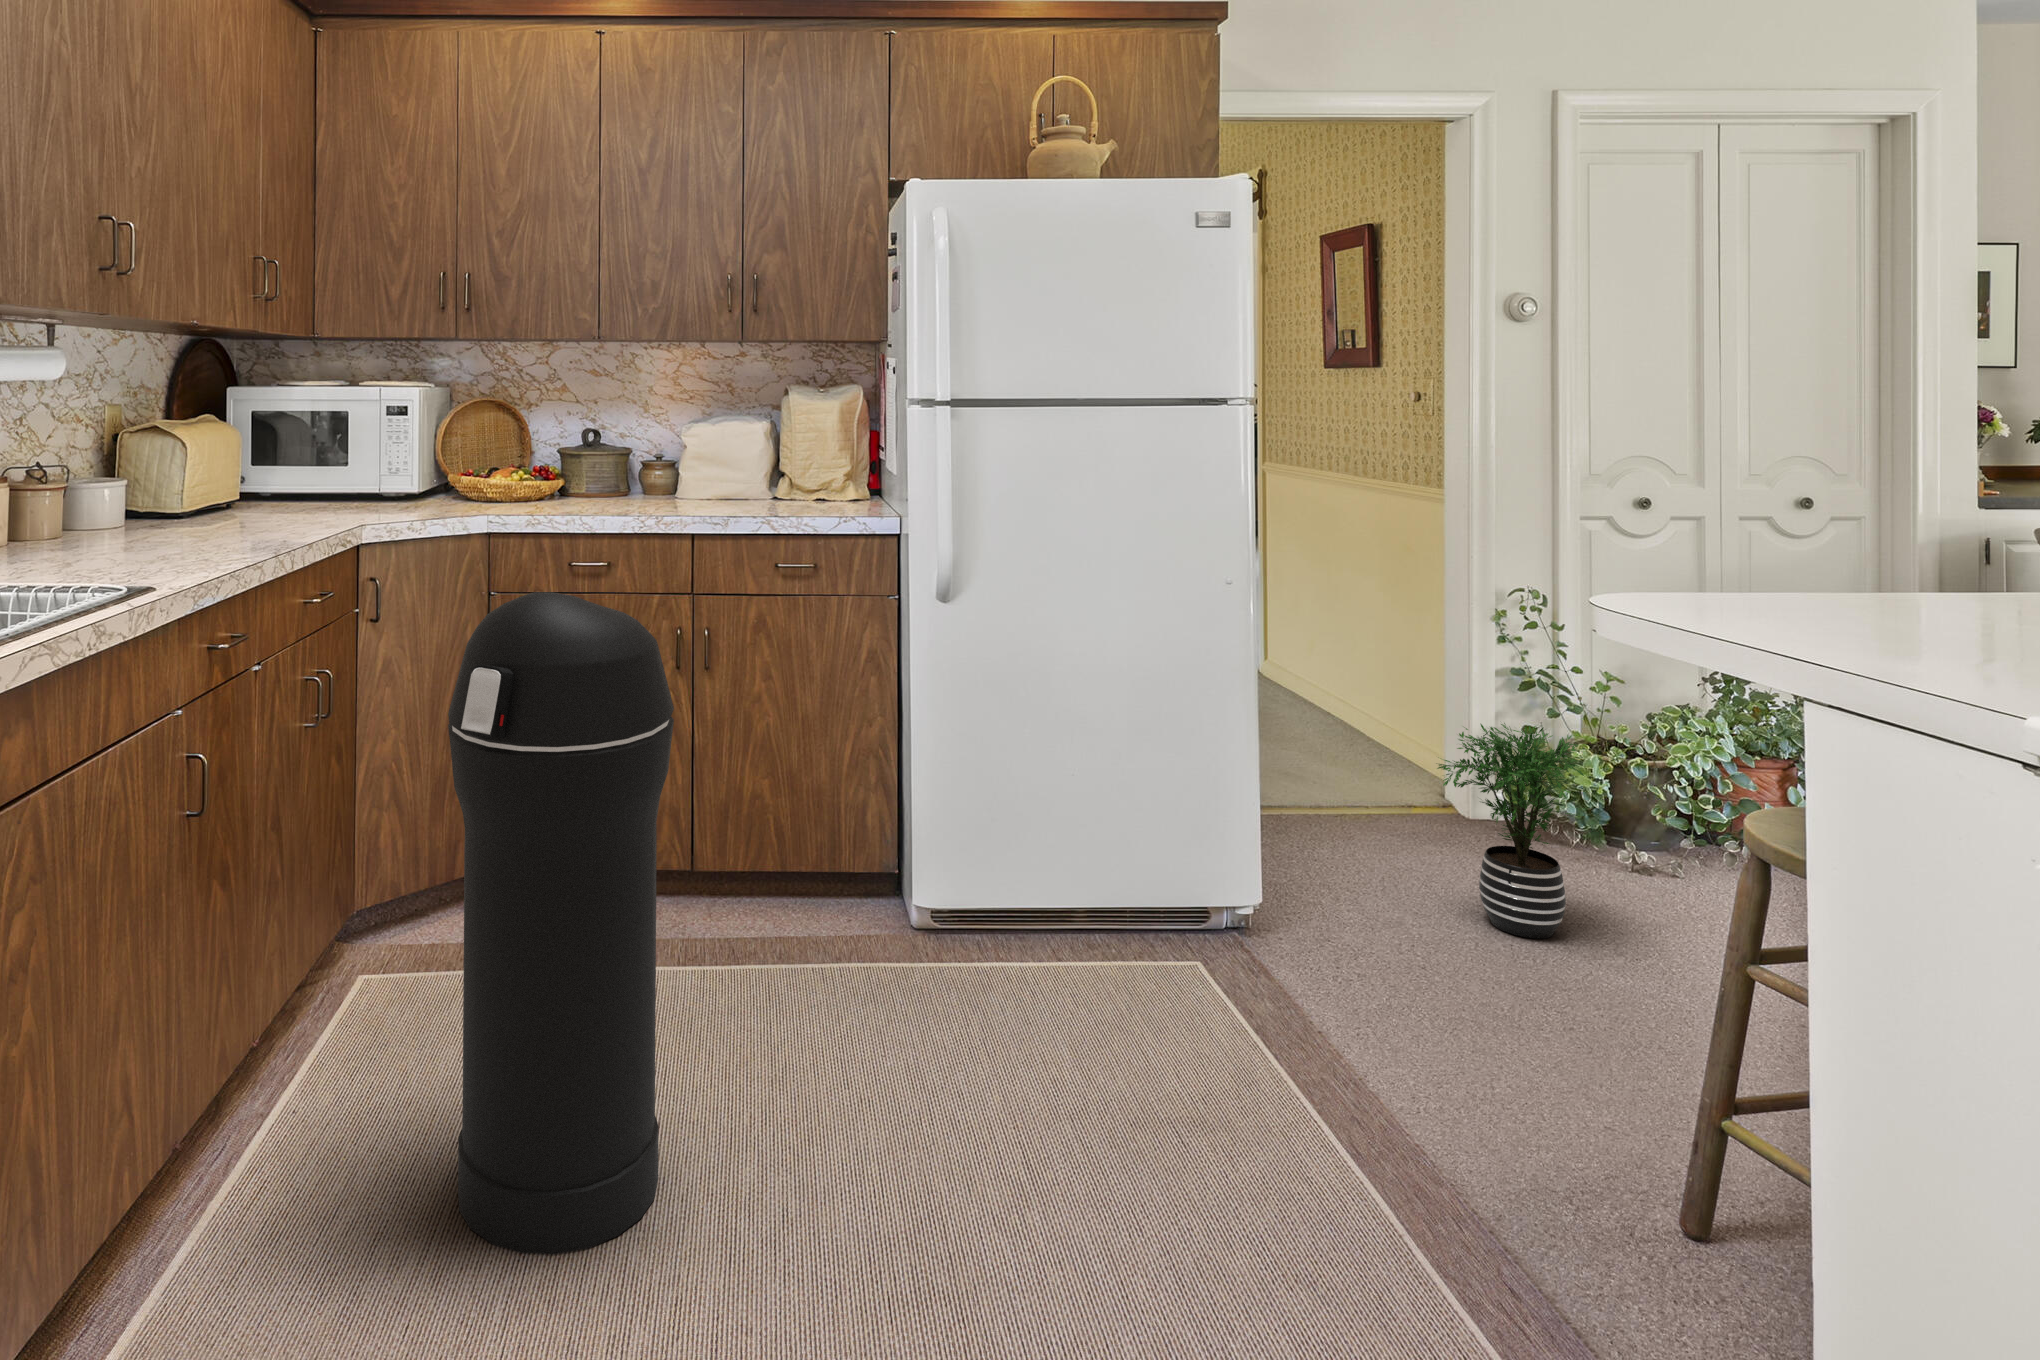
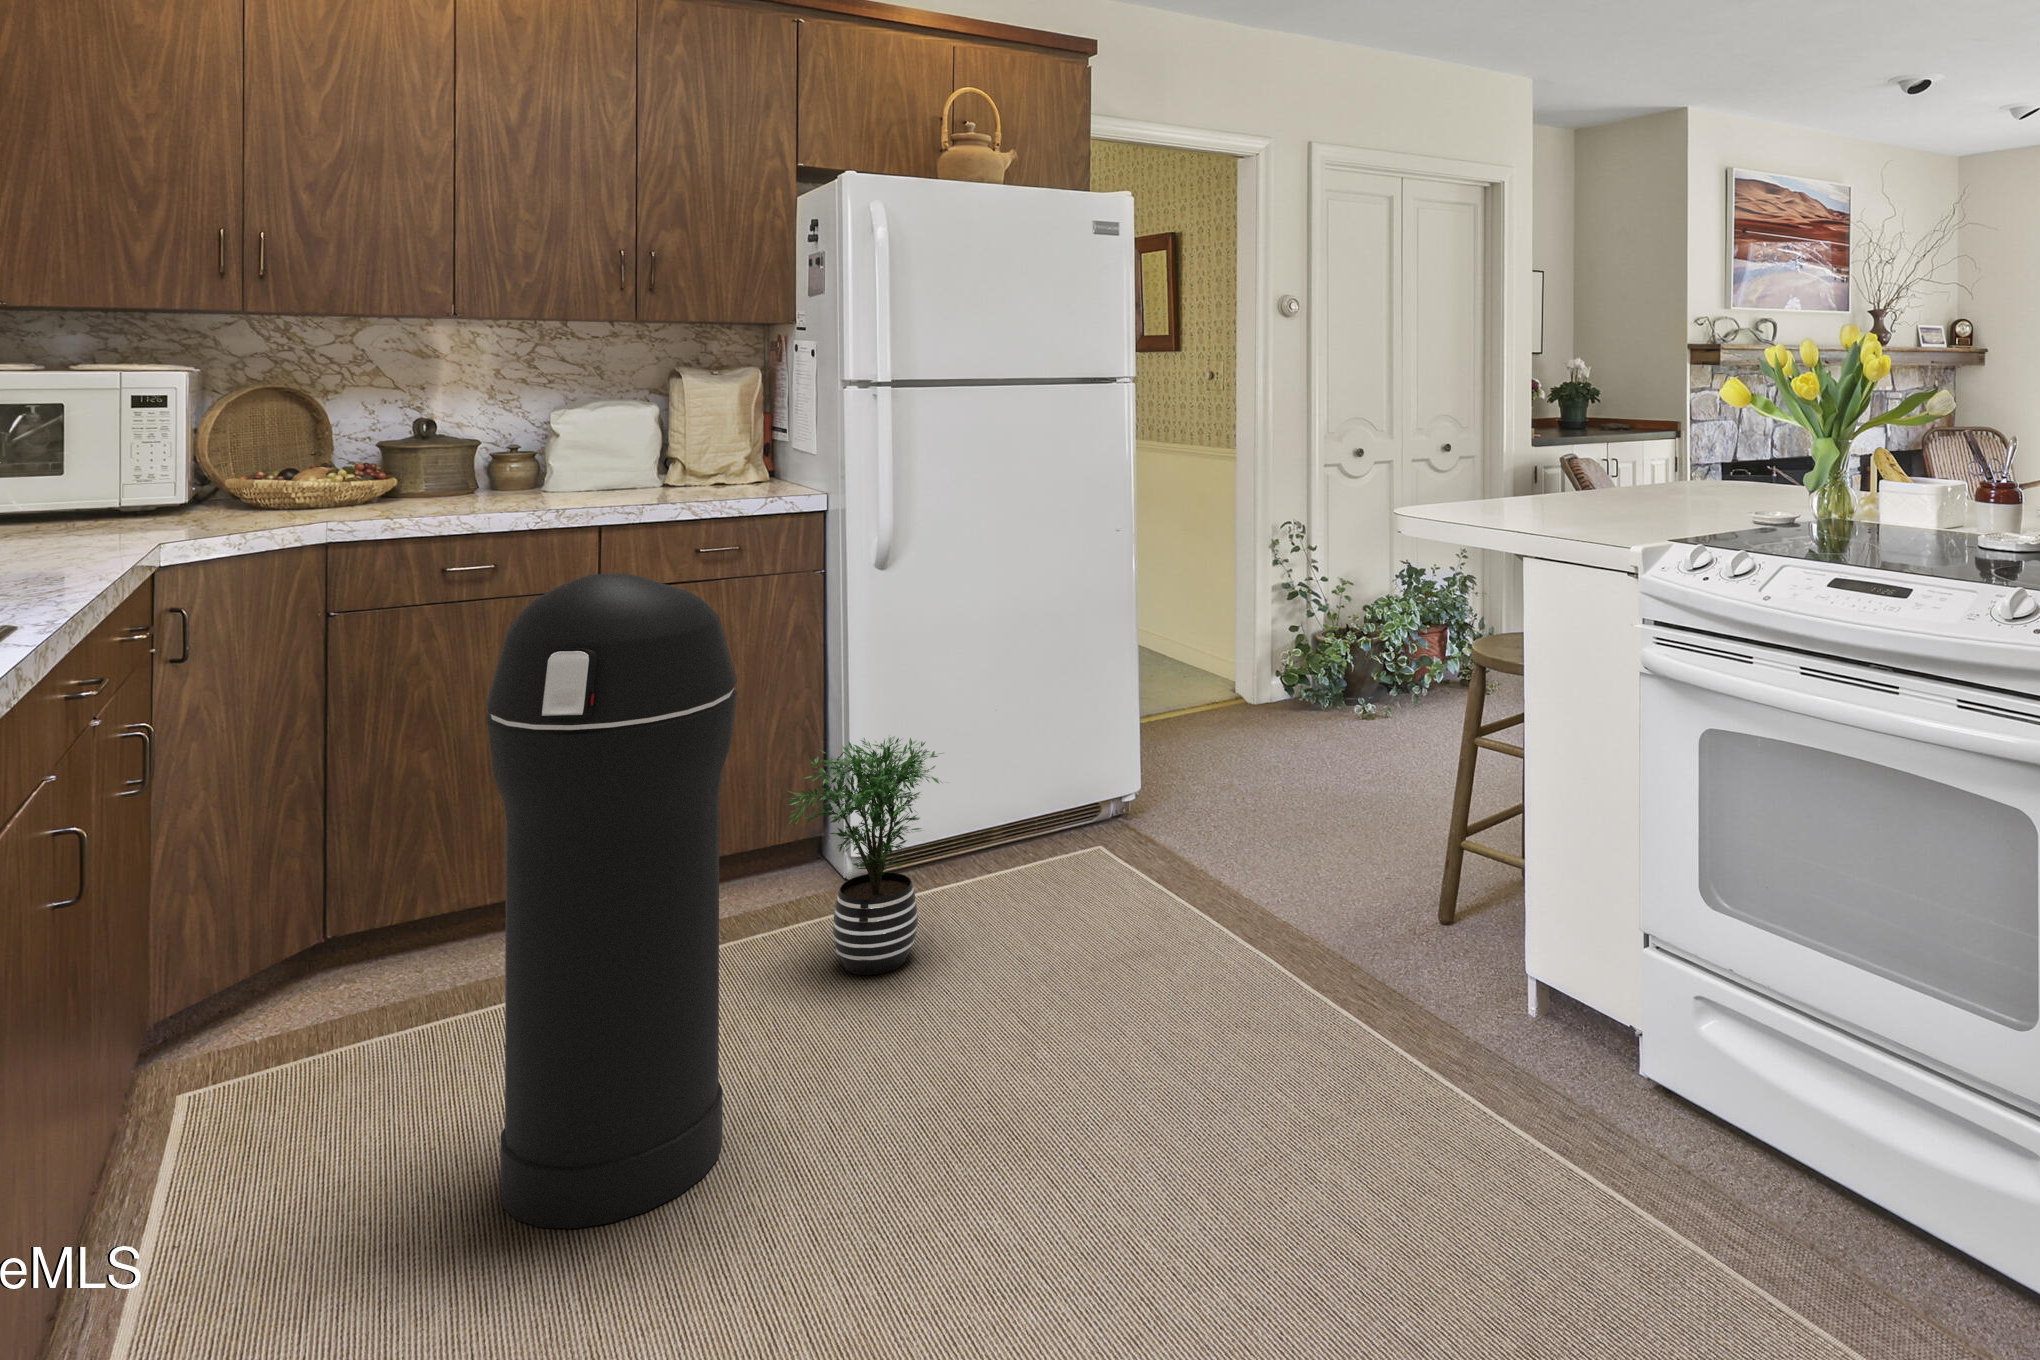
potted plant: present [1437,723,1591,938] -> present [788,737,943,975]

